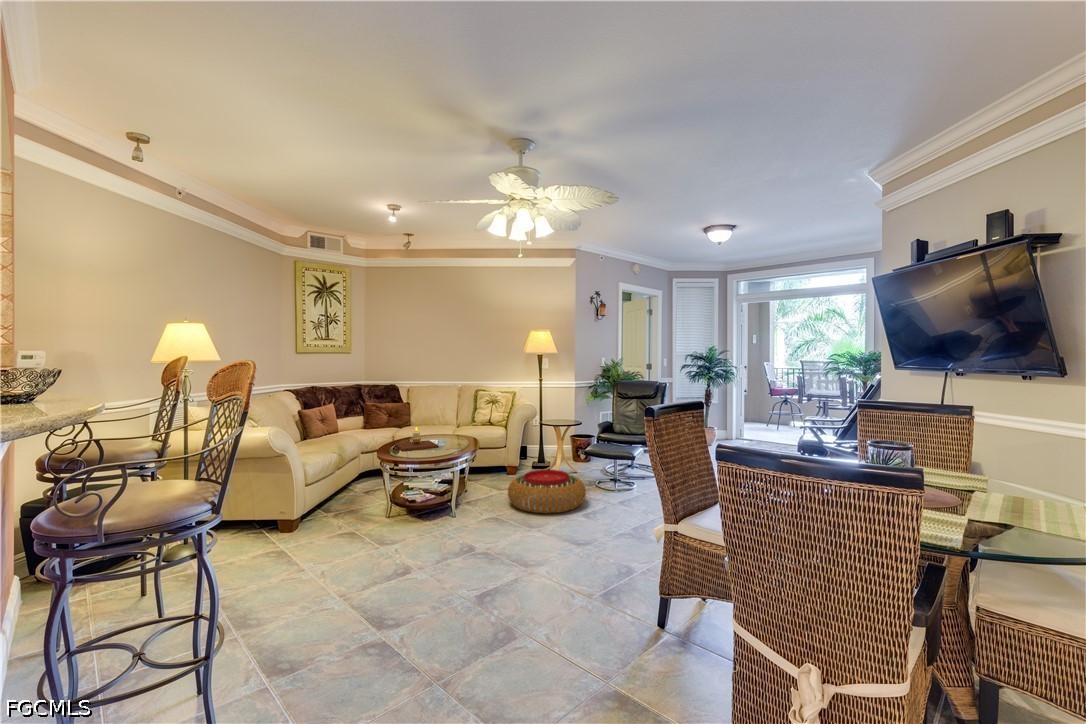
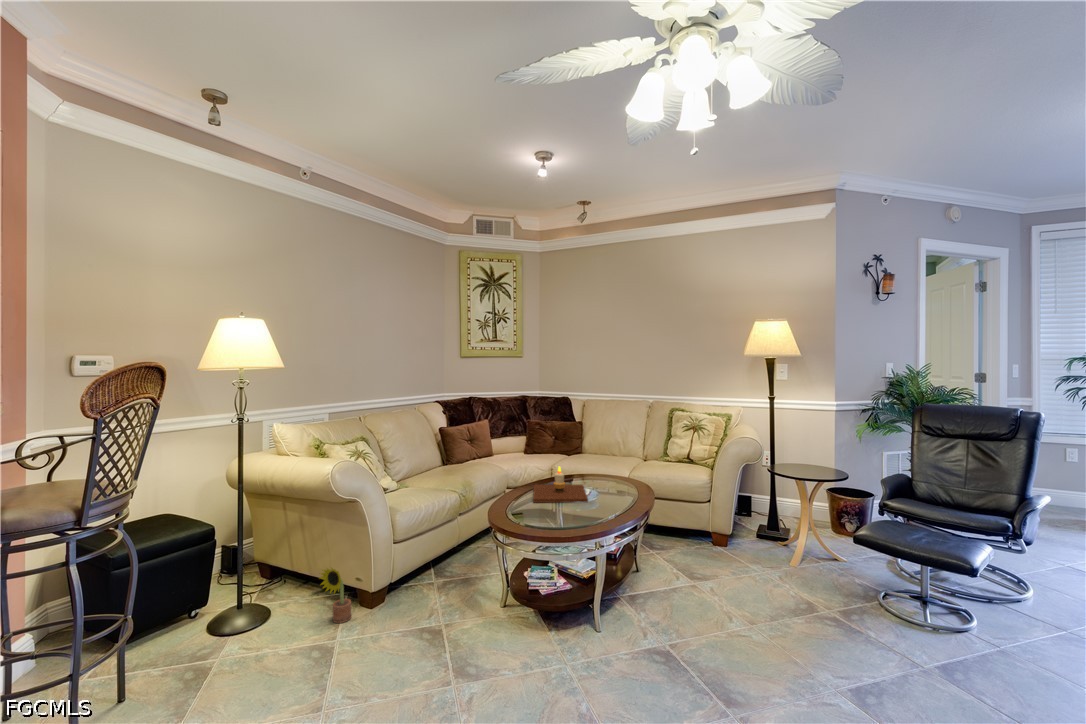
pouf: present [508,470,586,513] -> none [696,564,858,673]
decorative plant: none [257,503,280,544] -> present [320,568,351,623]

